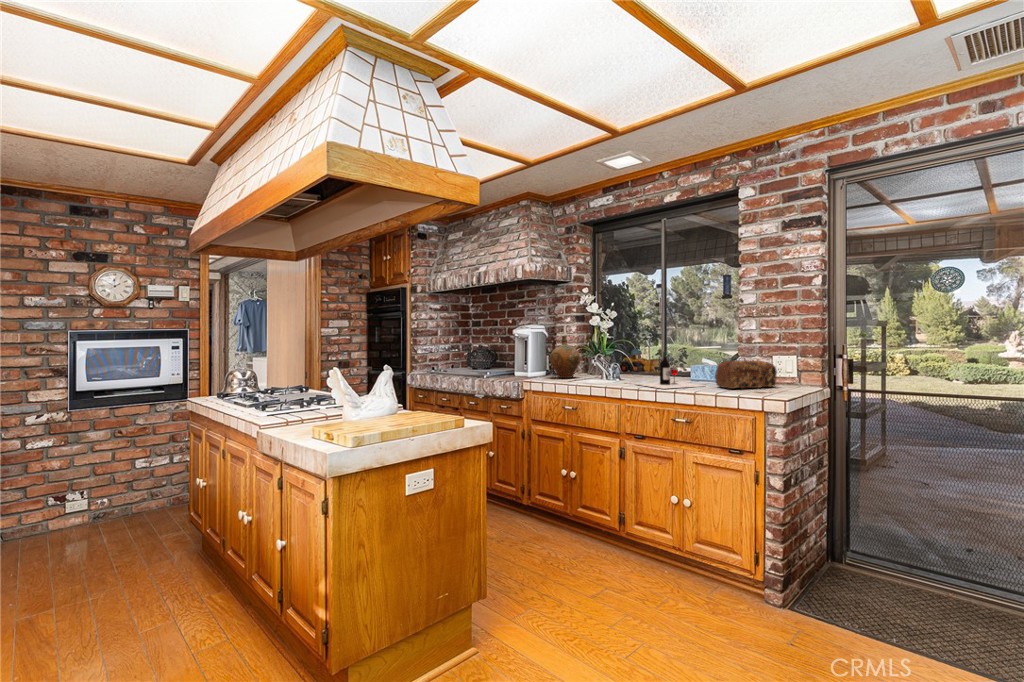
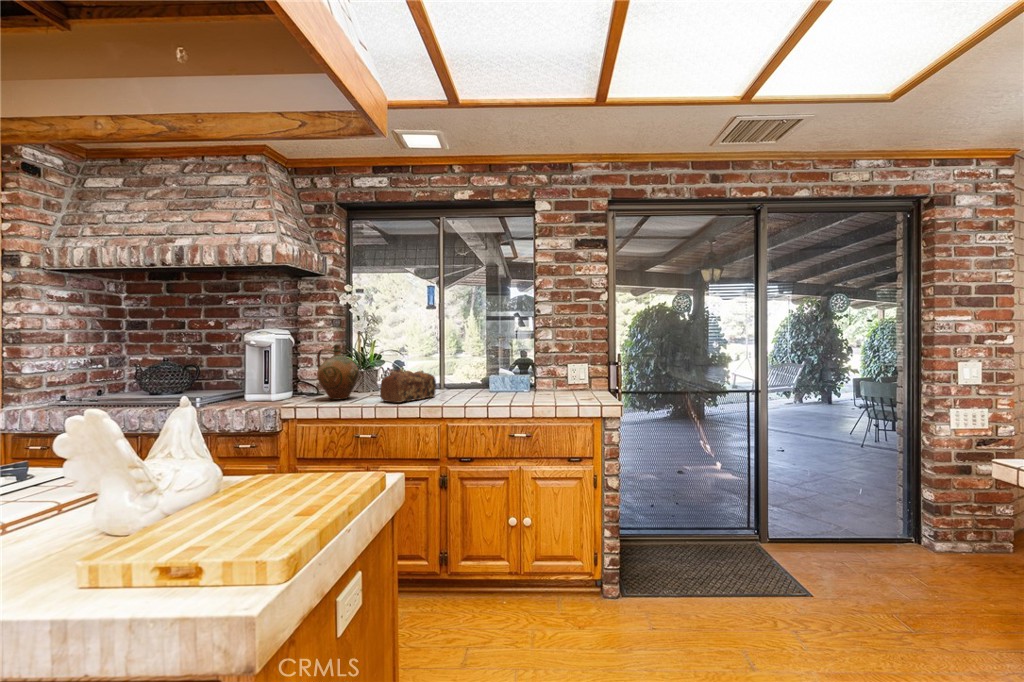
wine bottle: present [637,352,702,389] -> none [453,363,529,405]
bread loaf: present [715,360,777,389] -> present [380,372,436,403]

